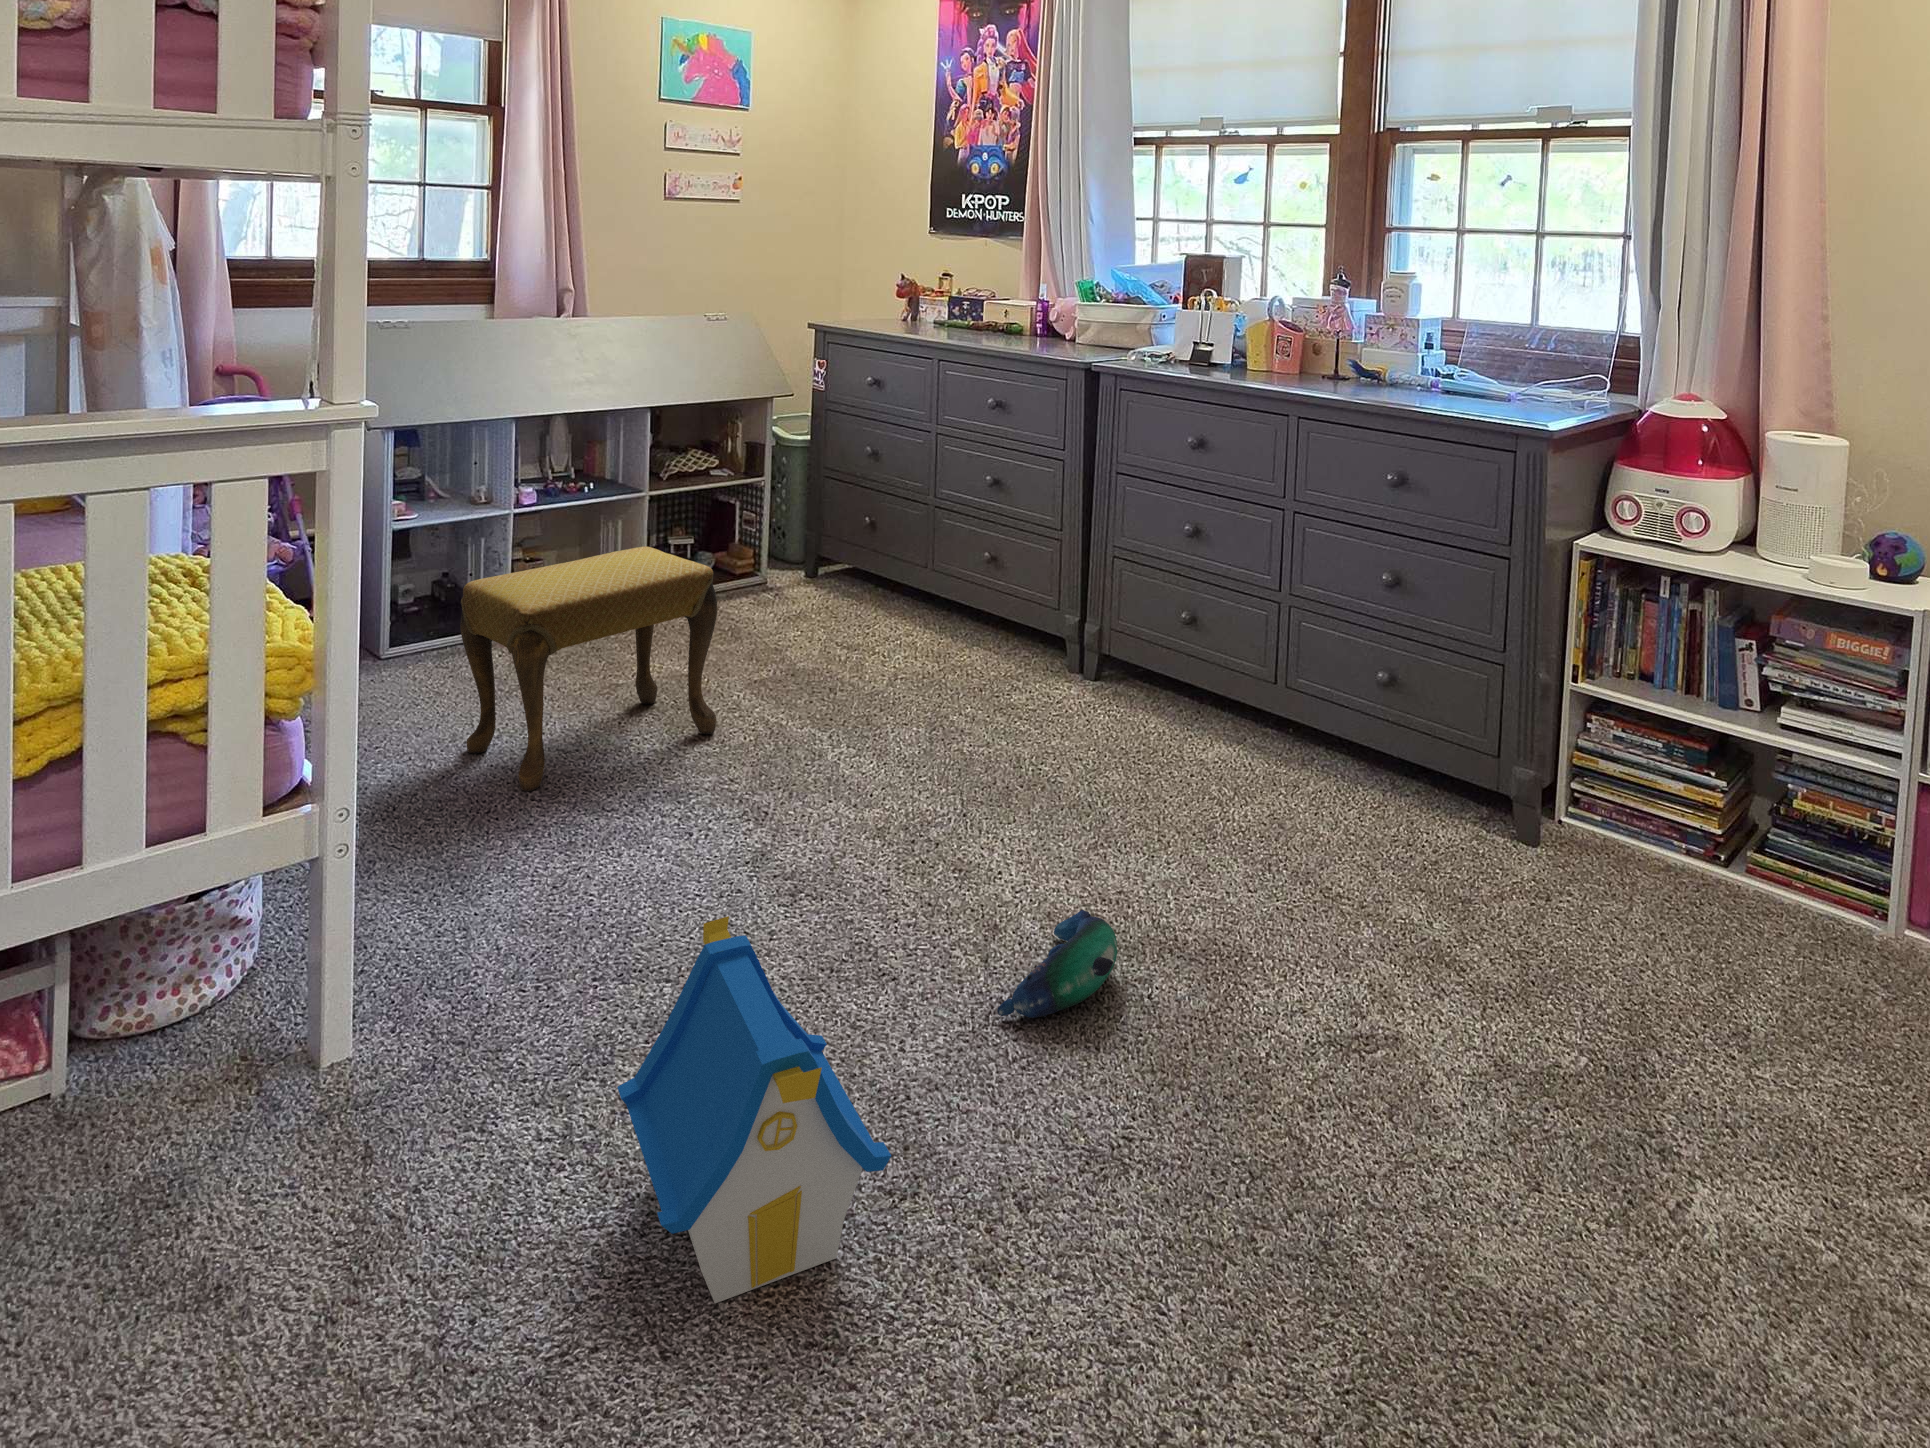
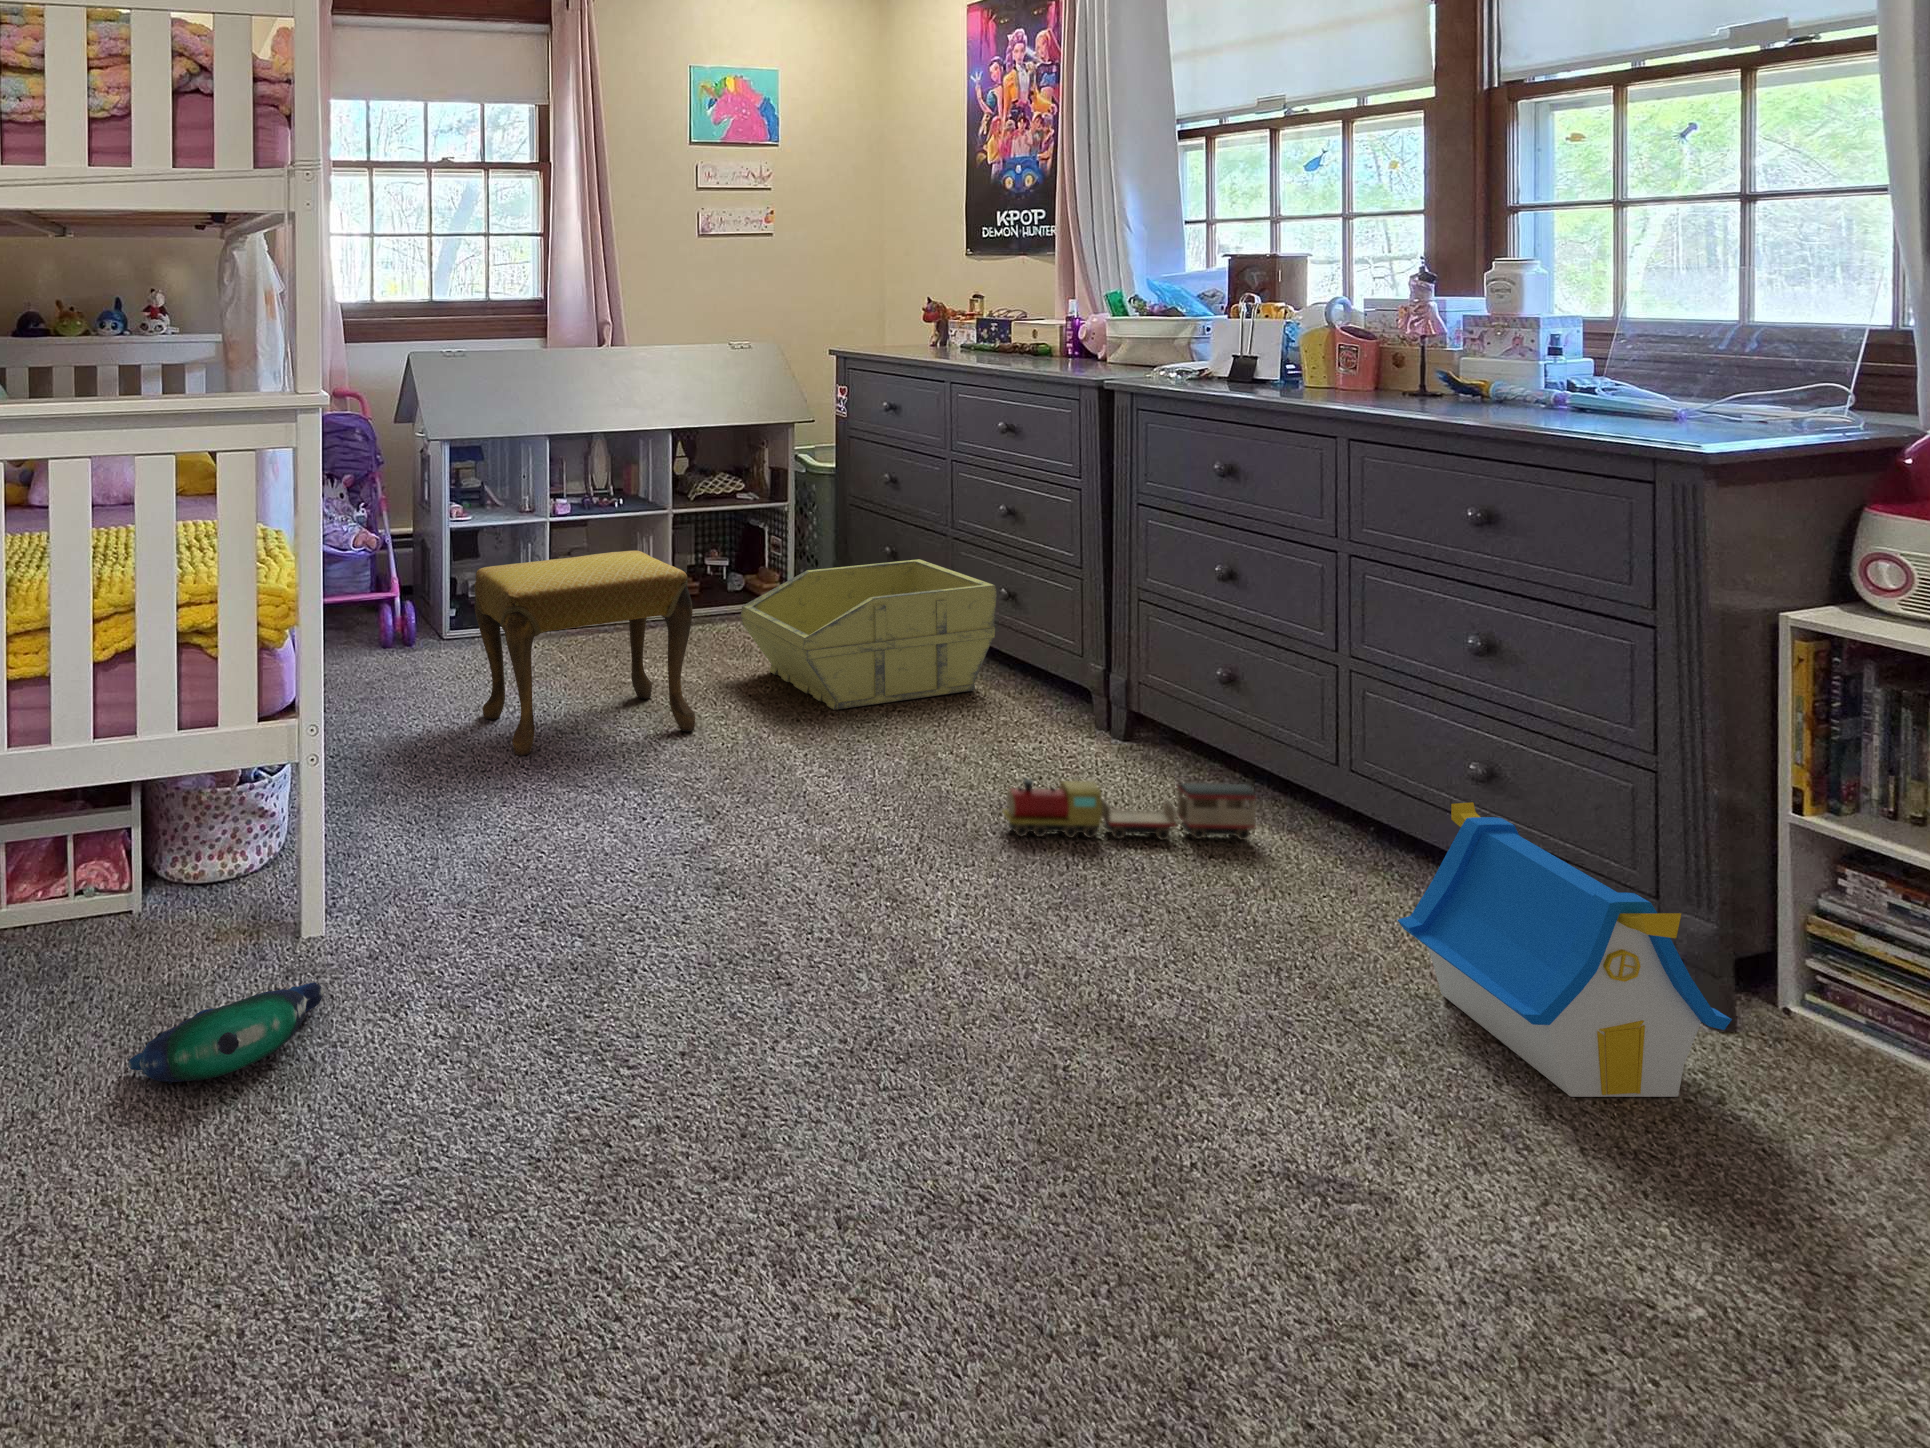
storage bin: none [744,531,986,690] -> present [741,559,997,710]
toy train: none [1030,713,1224,790] -> present [1003,779,1256,840]
plush toy: present [997,910,1117,1018] -> present [128,982,324,1084]
toy house: present [617,916,891,1303] -> present [1398,802,1732,1097]

